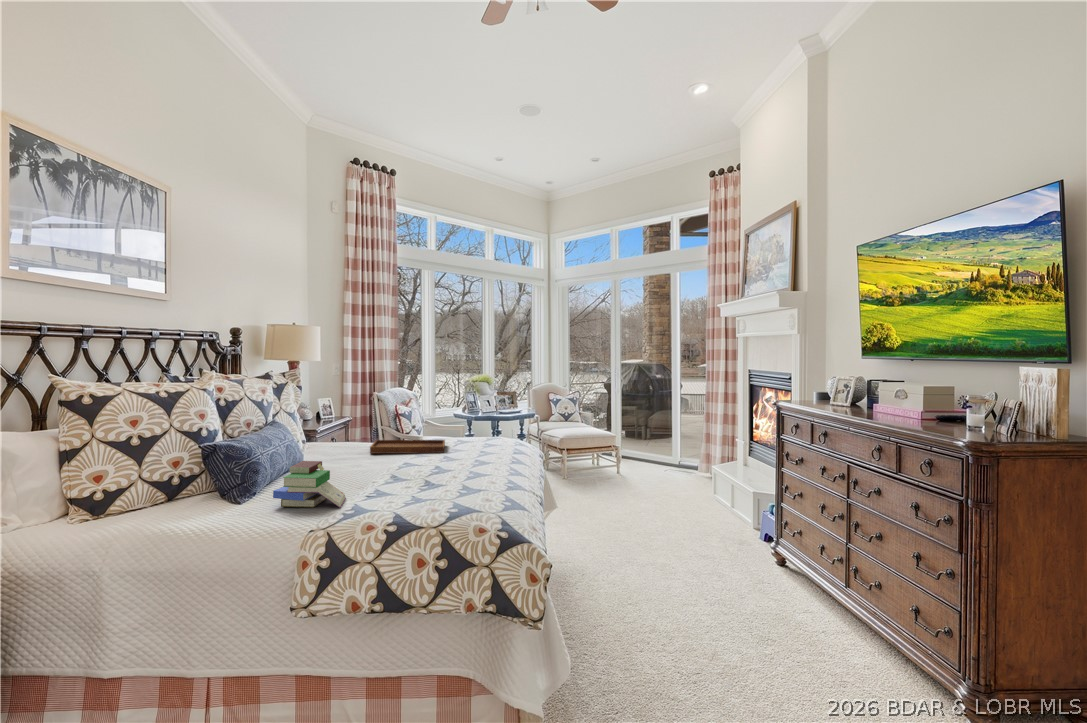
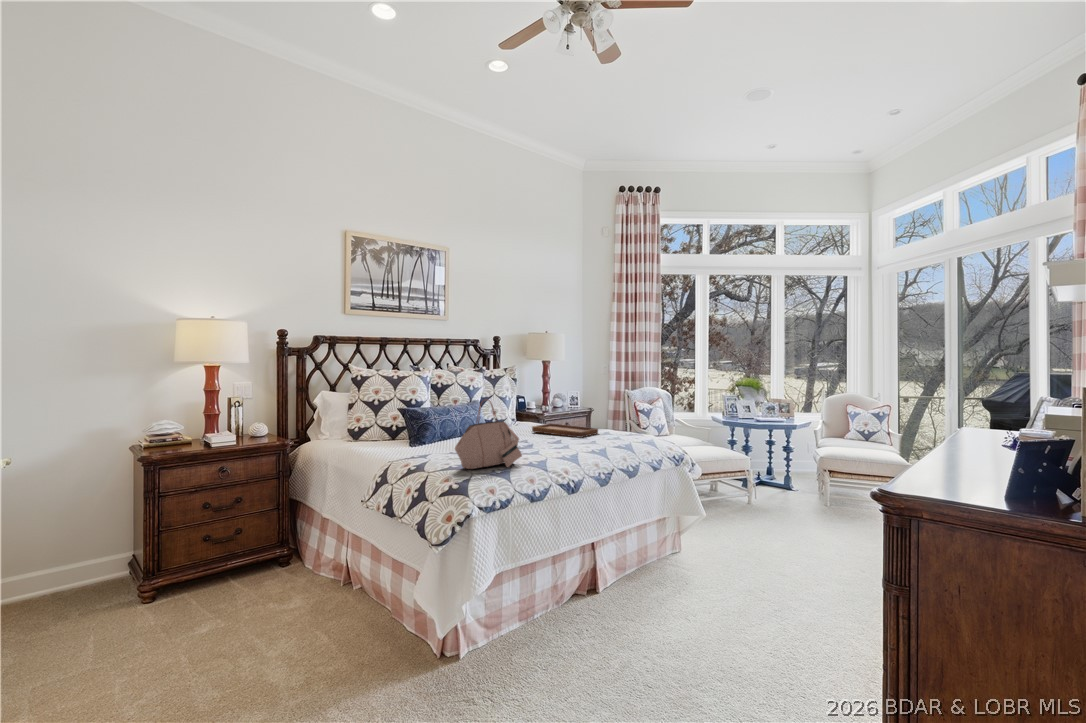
handbag: none [448,422,497,514] -> present [455,401,522,469]
book: present [273,461,346,508] -> none [407,423,446,455]

